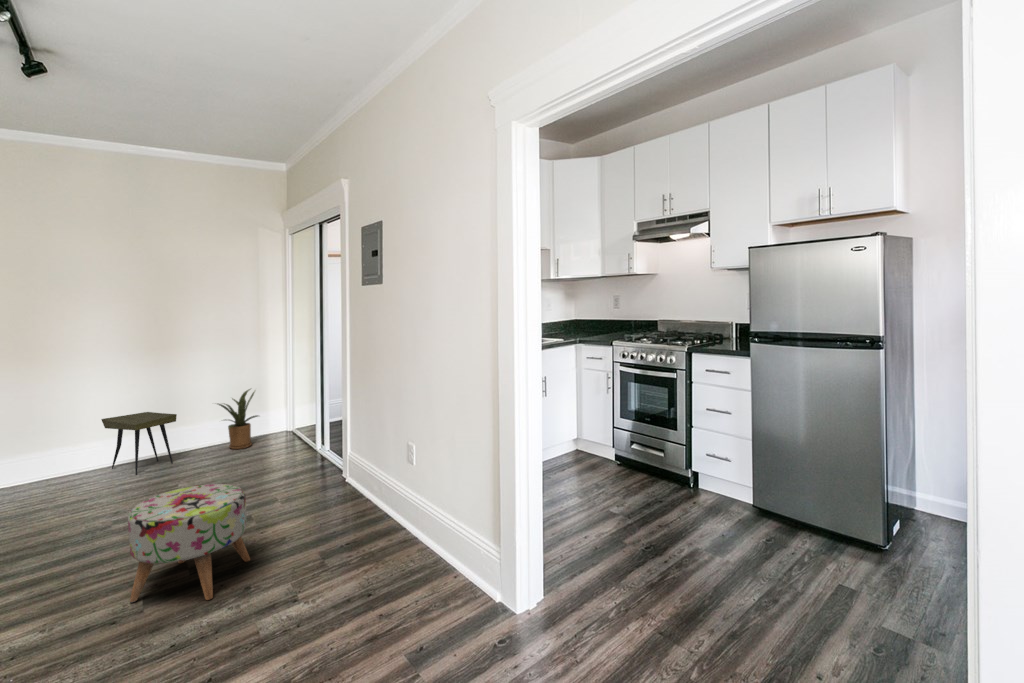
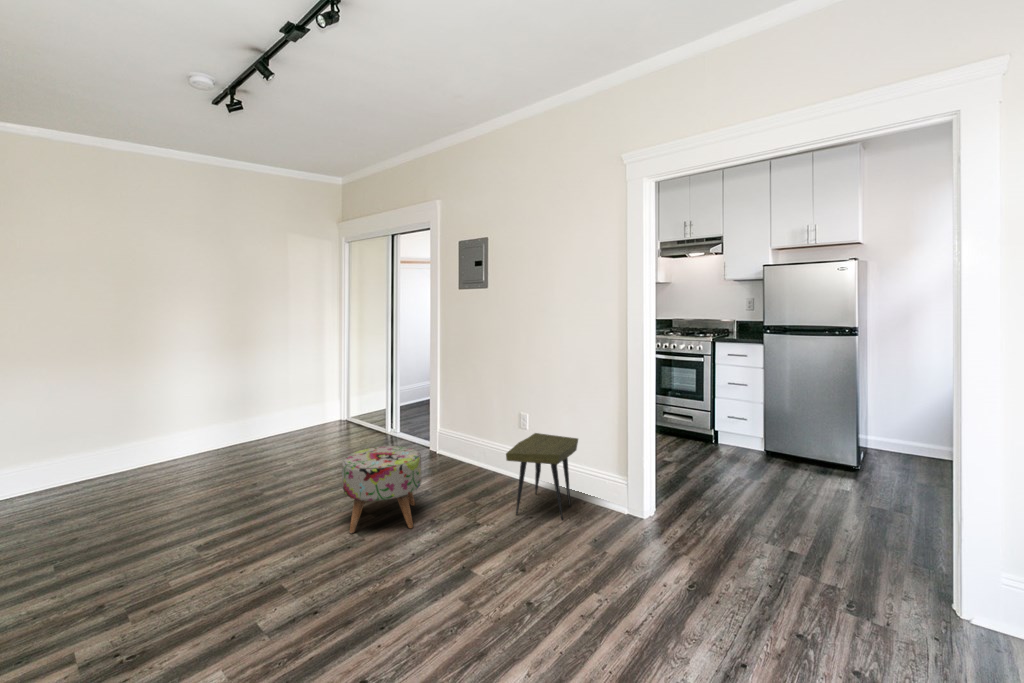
house plant: present [218,389,258,449] -> none [291,380,328,435]
side table: present [101,412,177,475] -> present [506,433,578,520]

